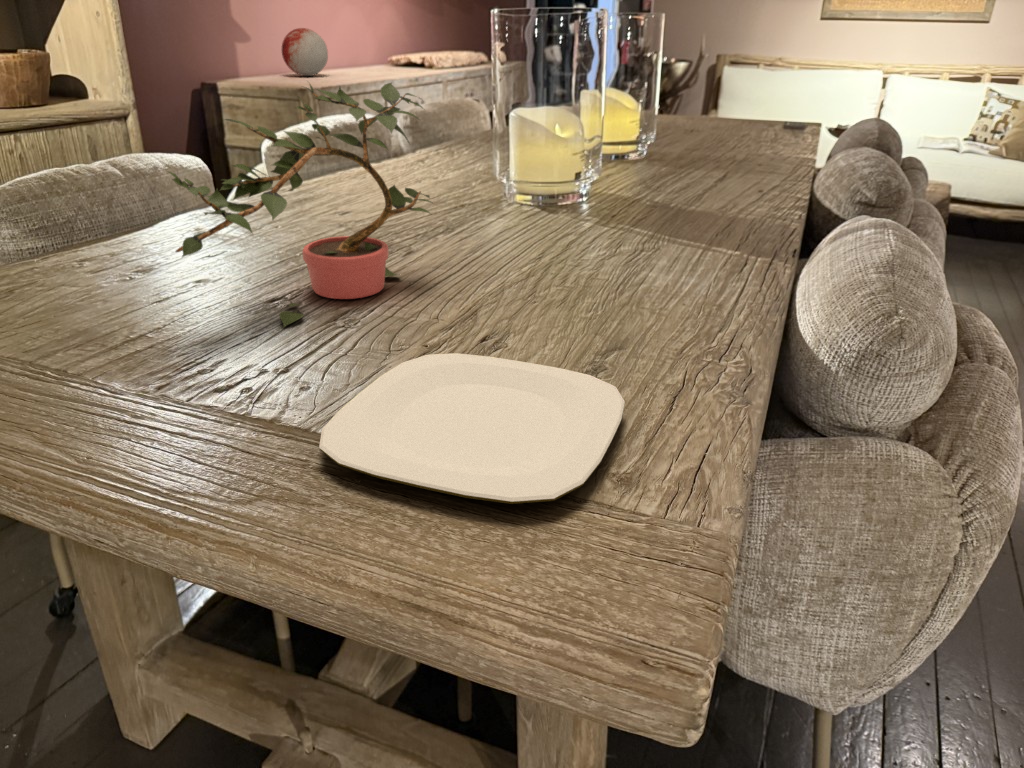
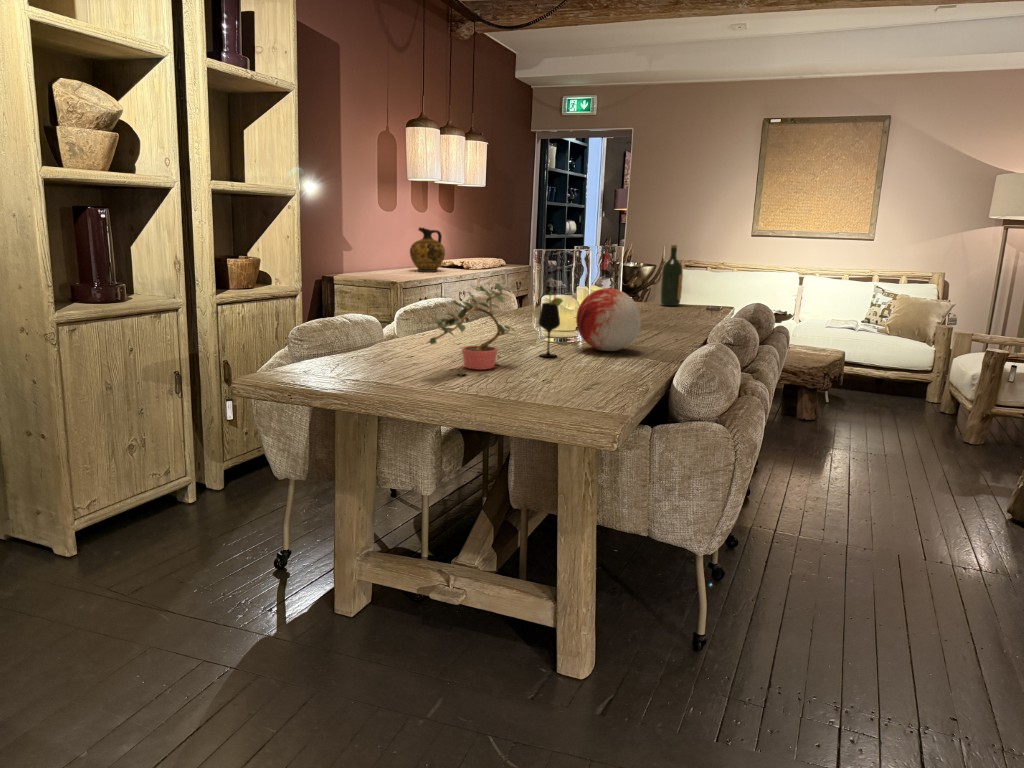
ceramic jug: none [342,4,393,73] -> present [410,227,445,272]
wine bottle: none [711,19,750,124] -> present [661,245,683,306]
decorative orb: present [282,28,328,76] -> present [576,288,641,351]
wine glass: none [493,103,546,251] -> present [539,292,563,357]
plate: present [319,353,625,504] -> none [495,380,596,406]

